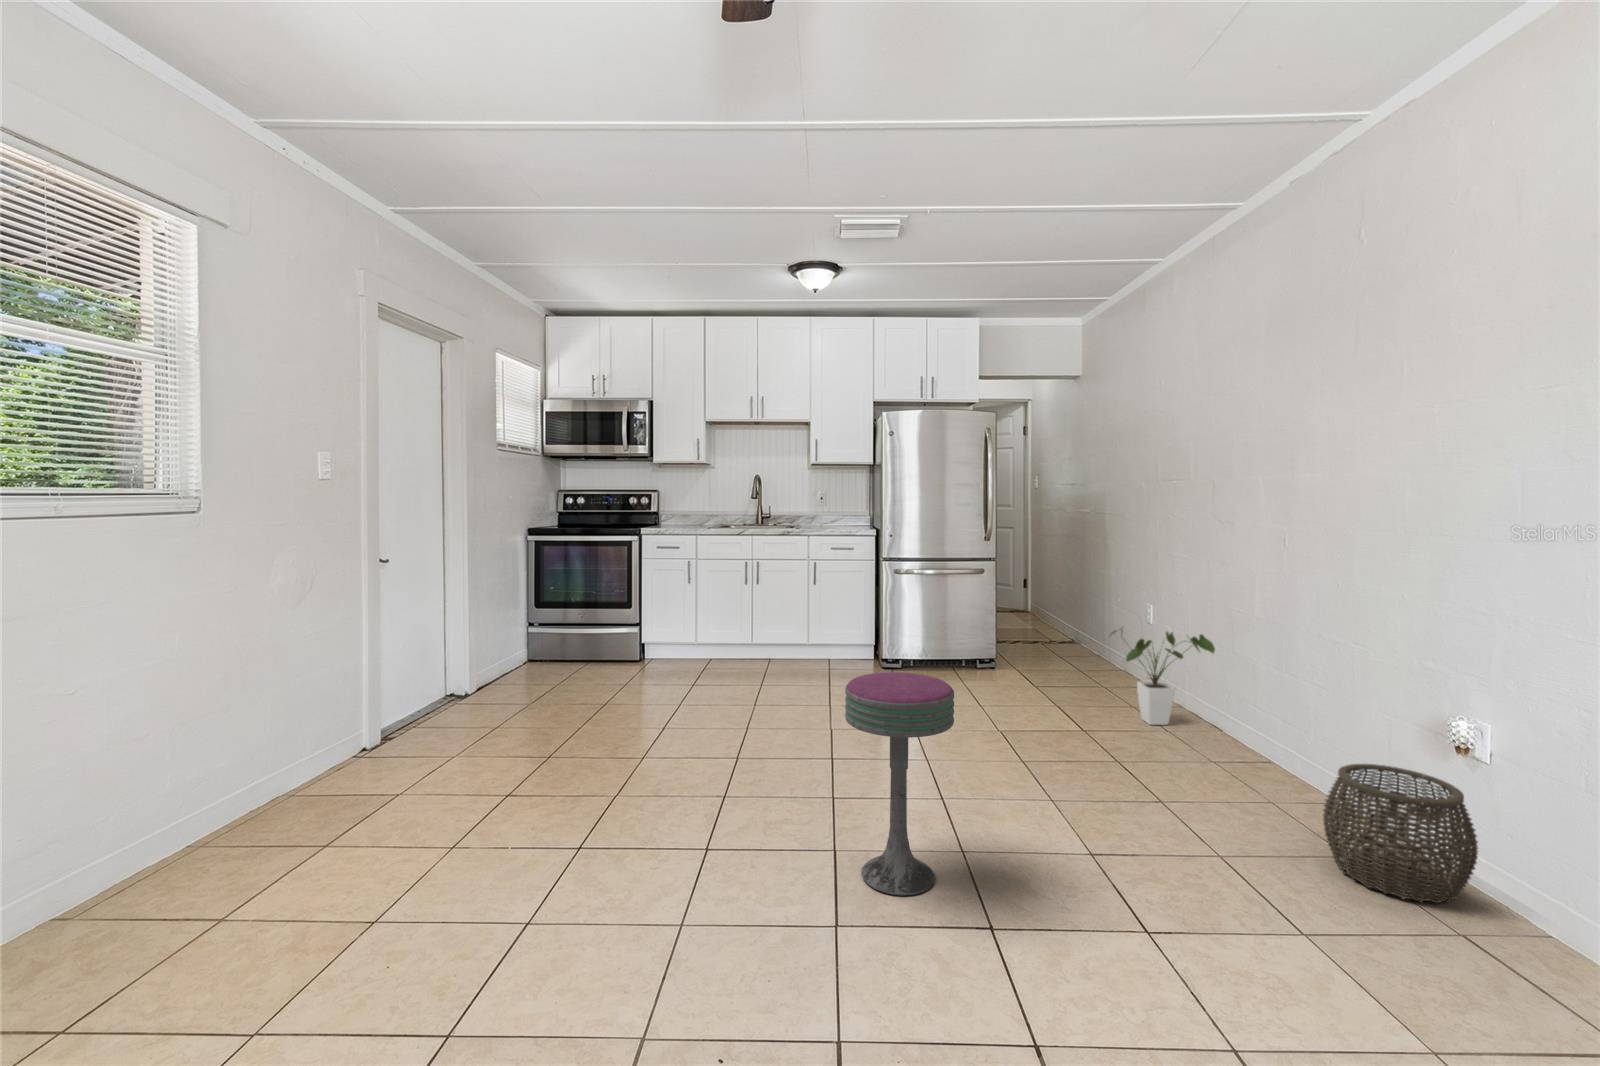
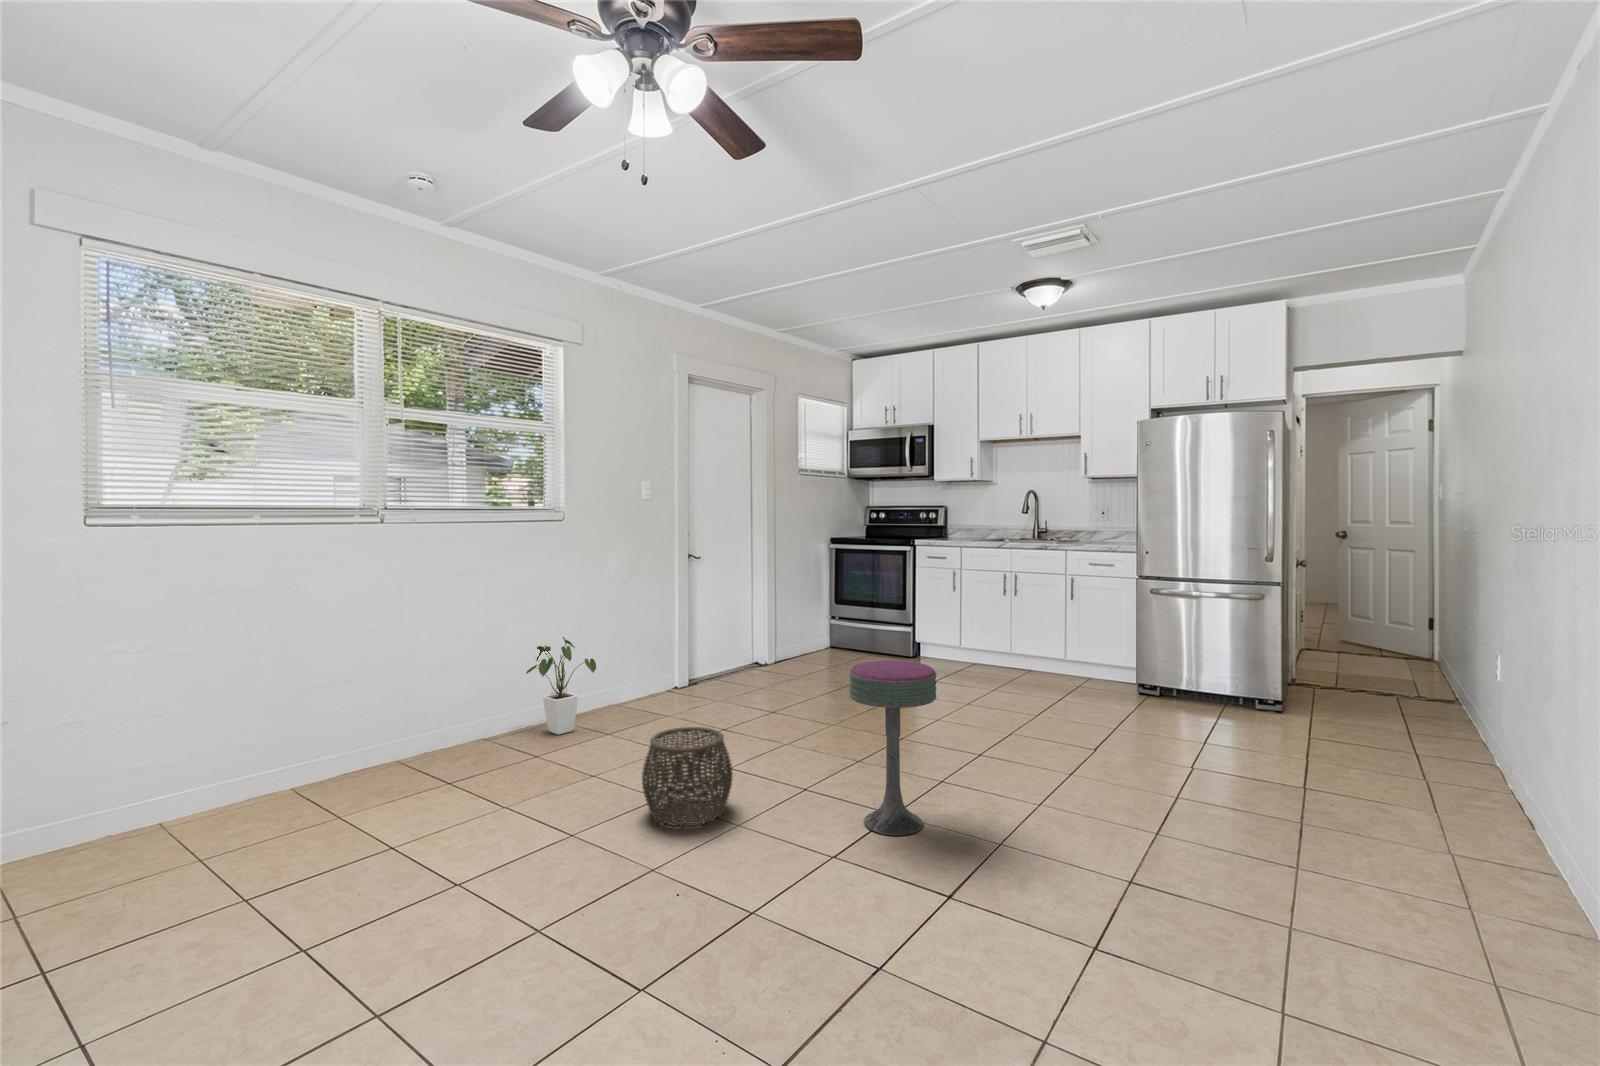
house plant: present [1111,629,1215,725] -> present [526,637,596,735]
woven basket: present [1323,764,1478,904] -> present [642,727,733,826]

